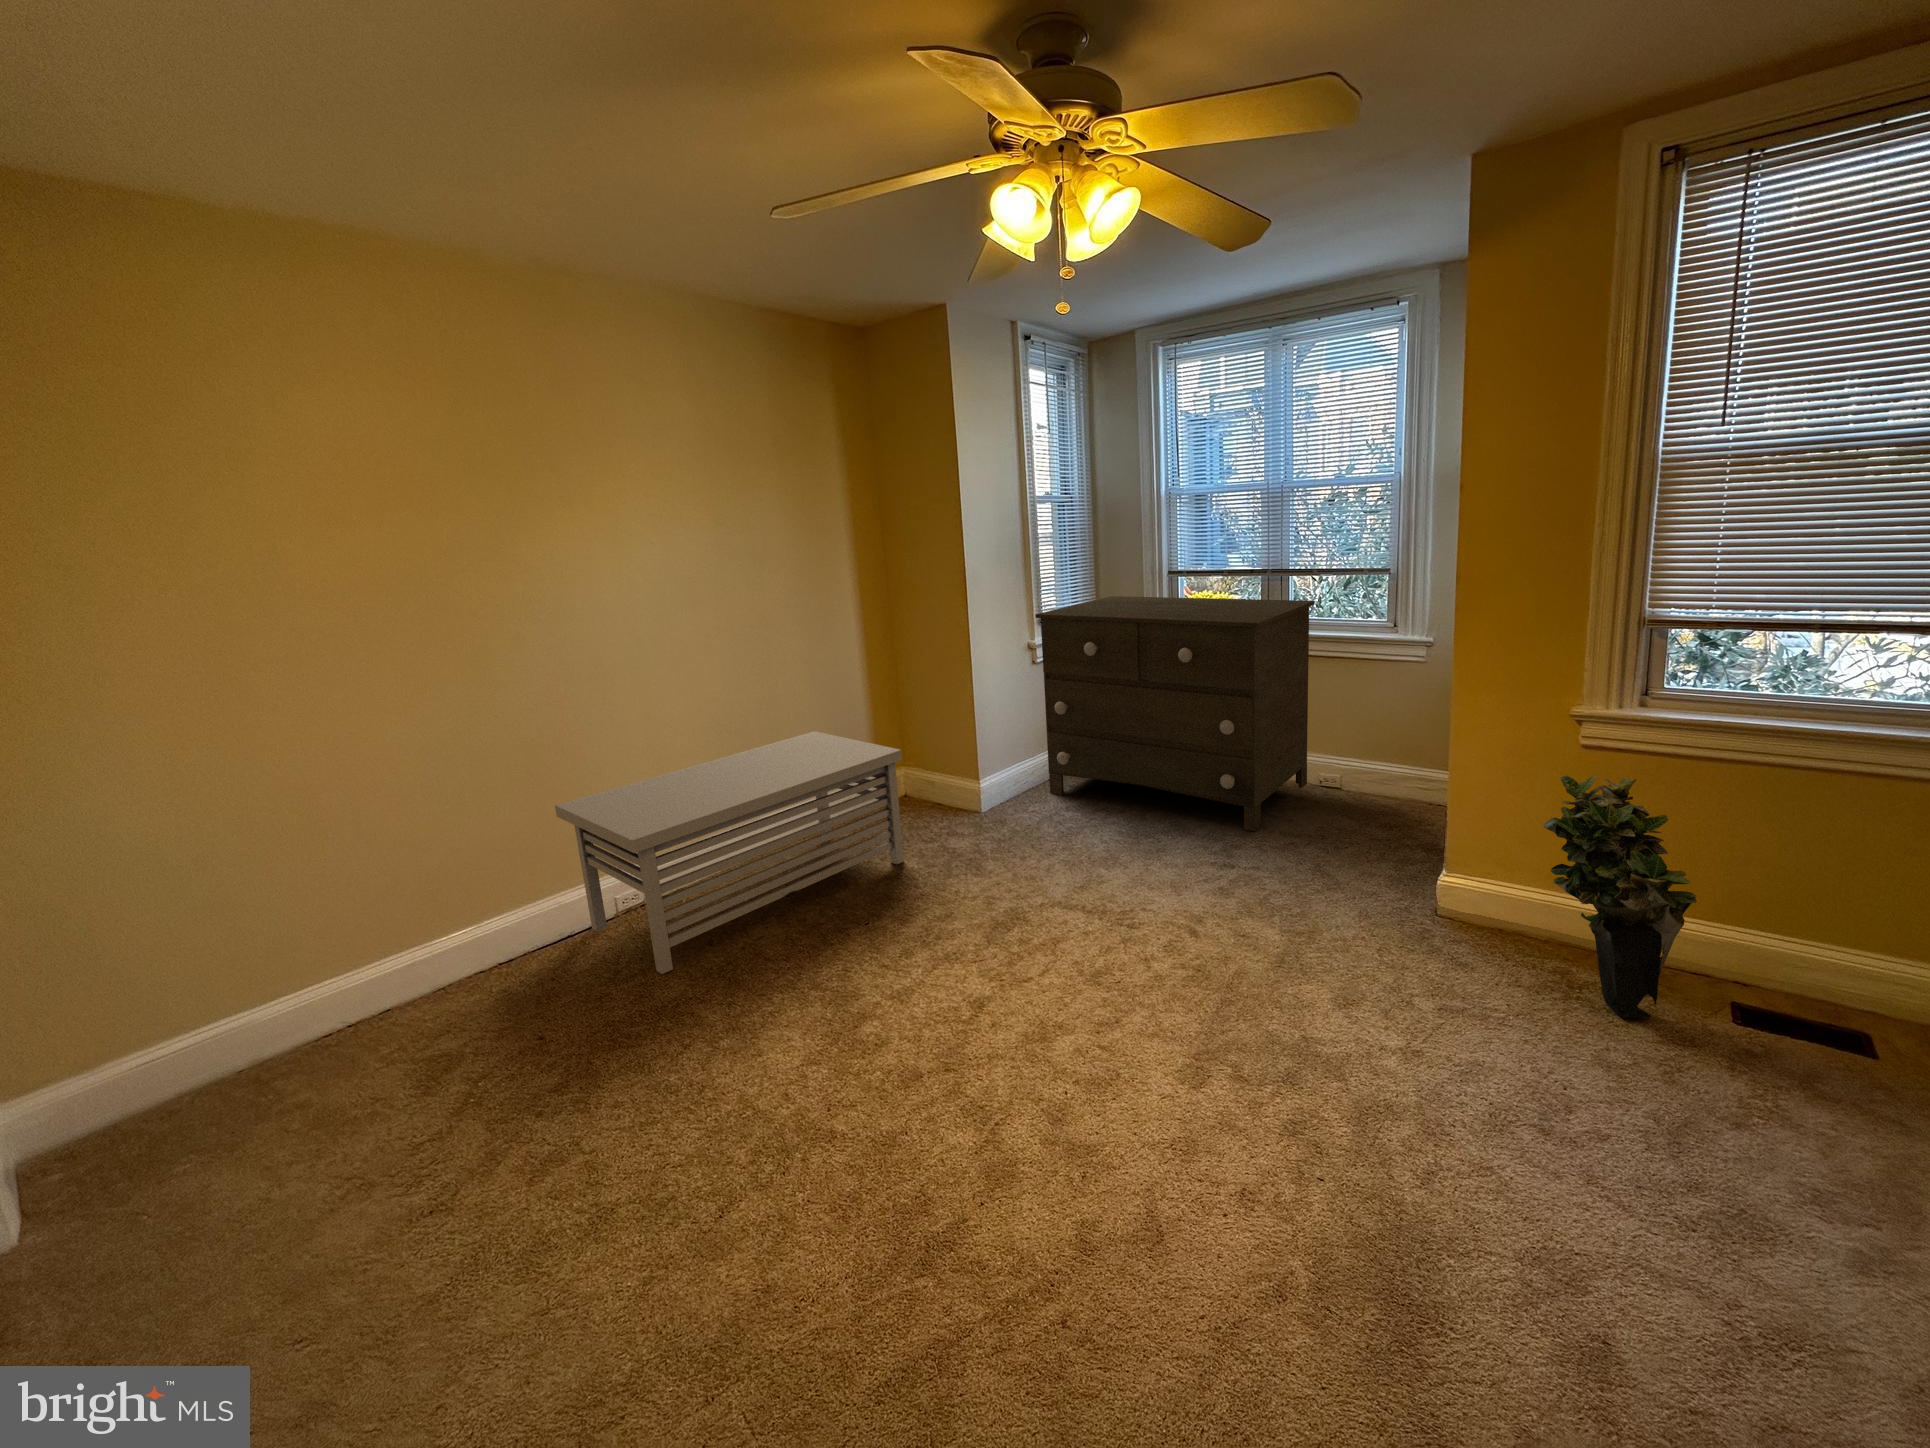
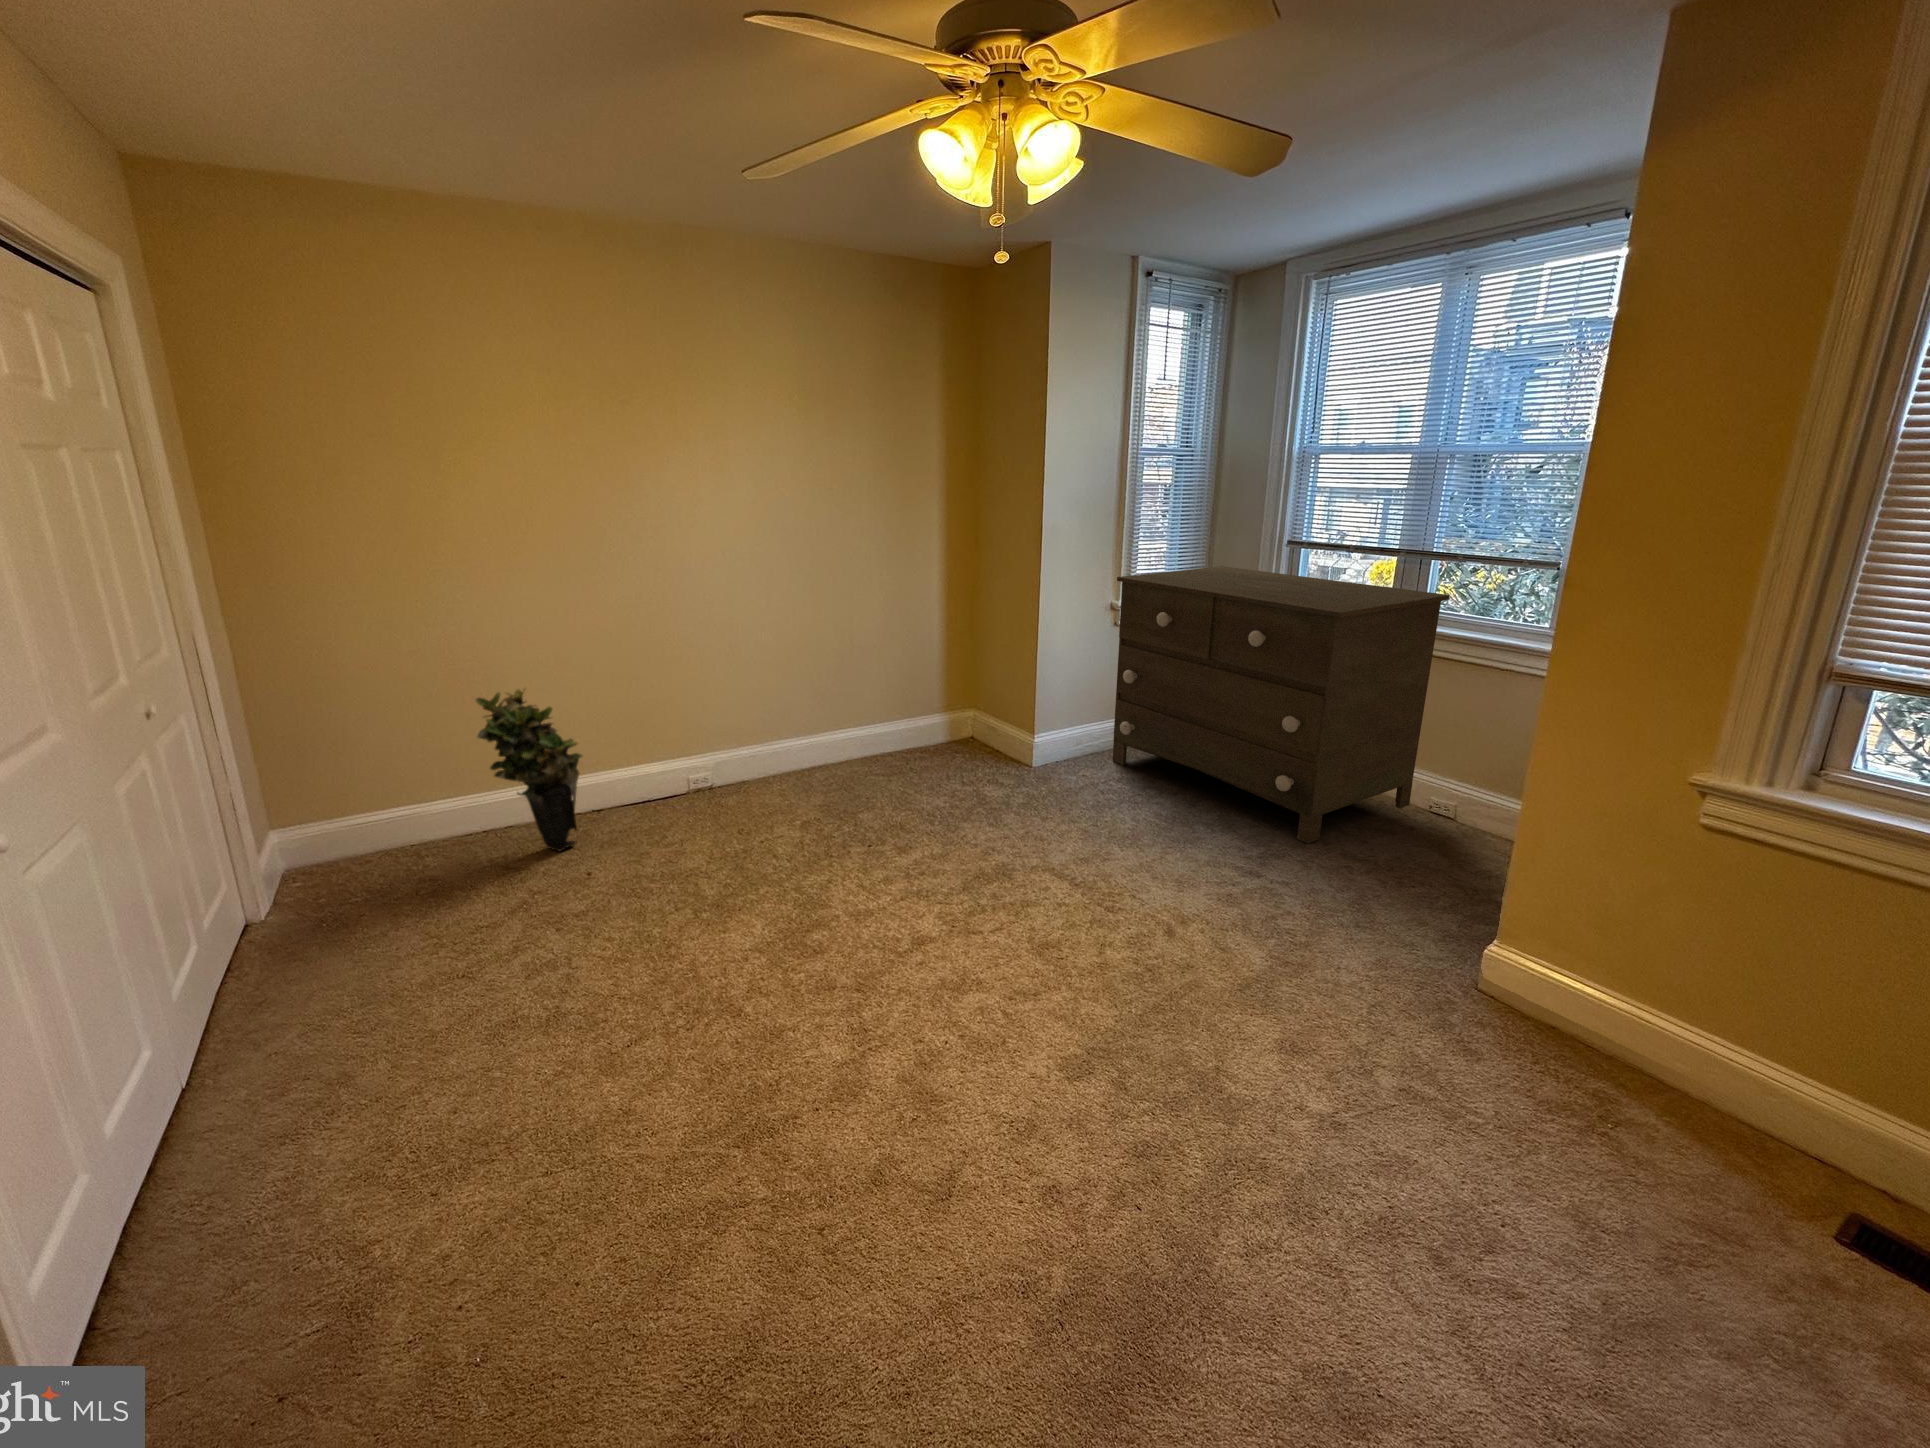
storage bench: present [555,731,904,974] -> none [650,664,943,847]
potted plant: present [1543,775,1697,1018] -> present [476,689,582,851]

